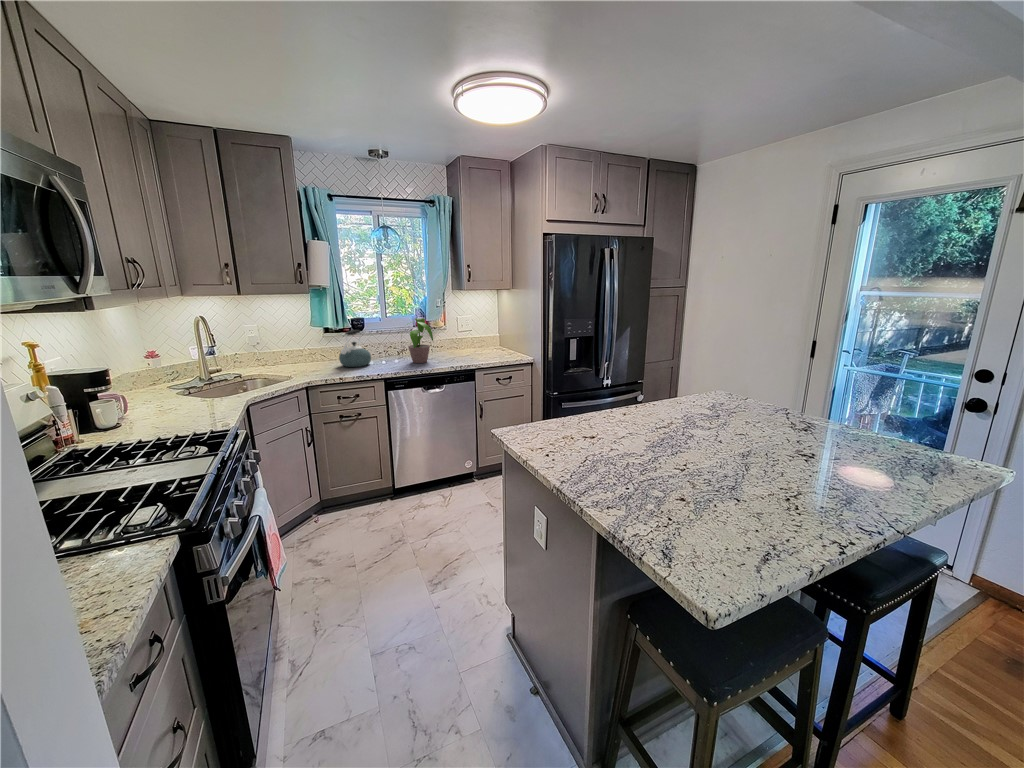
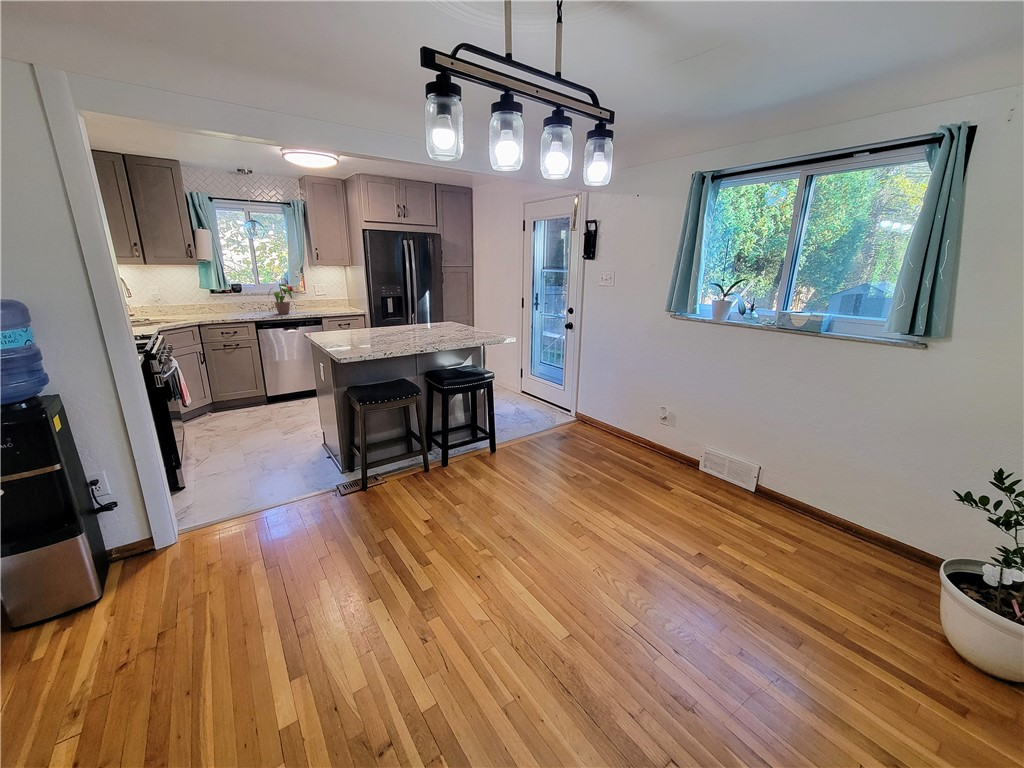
kettle: present [339,330,371,367] -> none [223,291,247,316]

